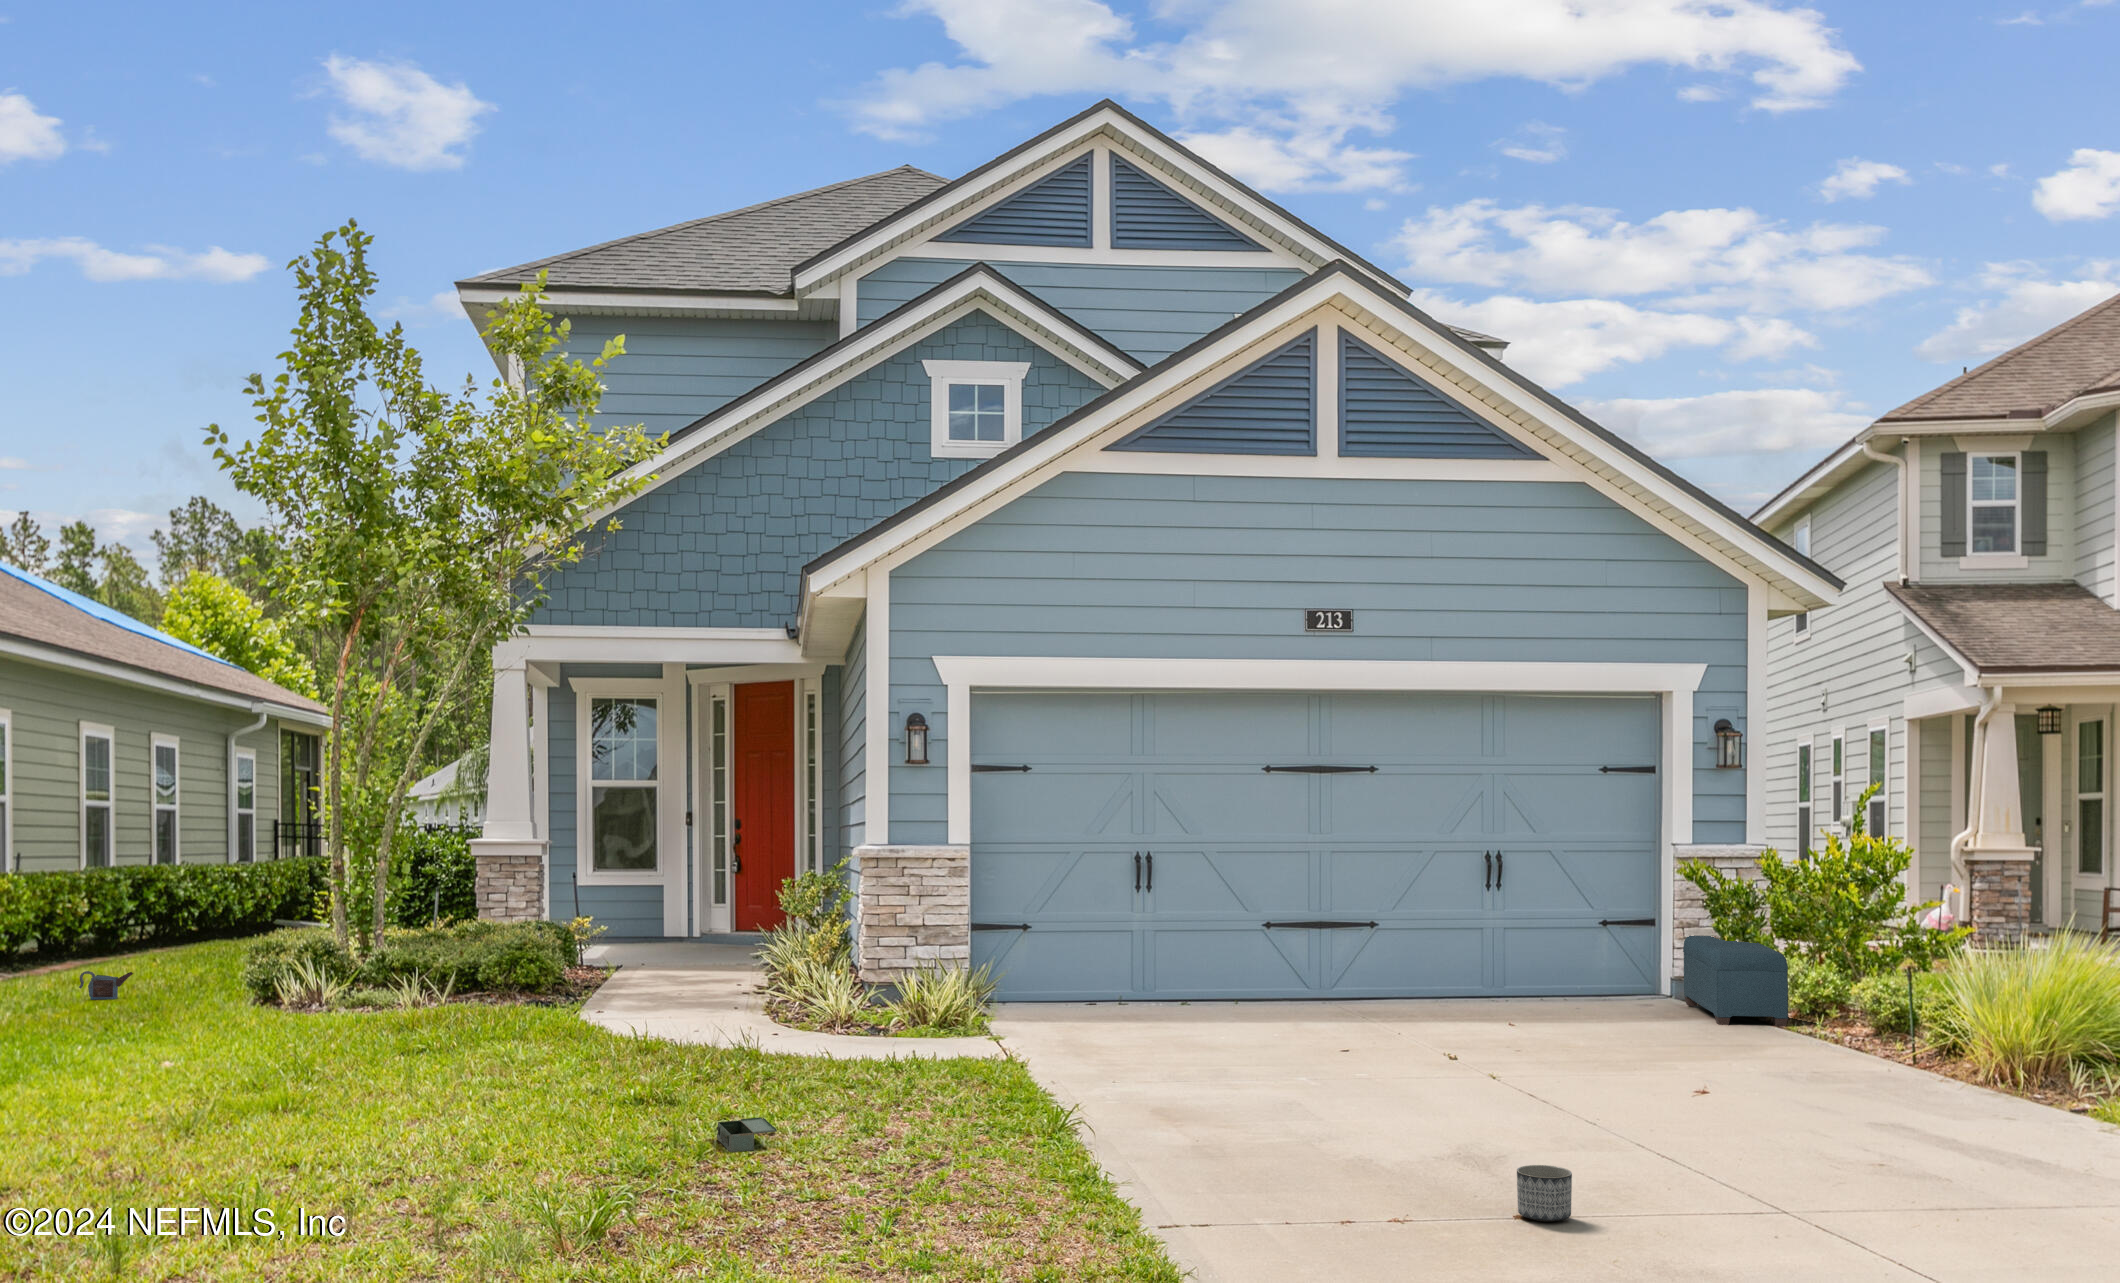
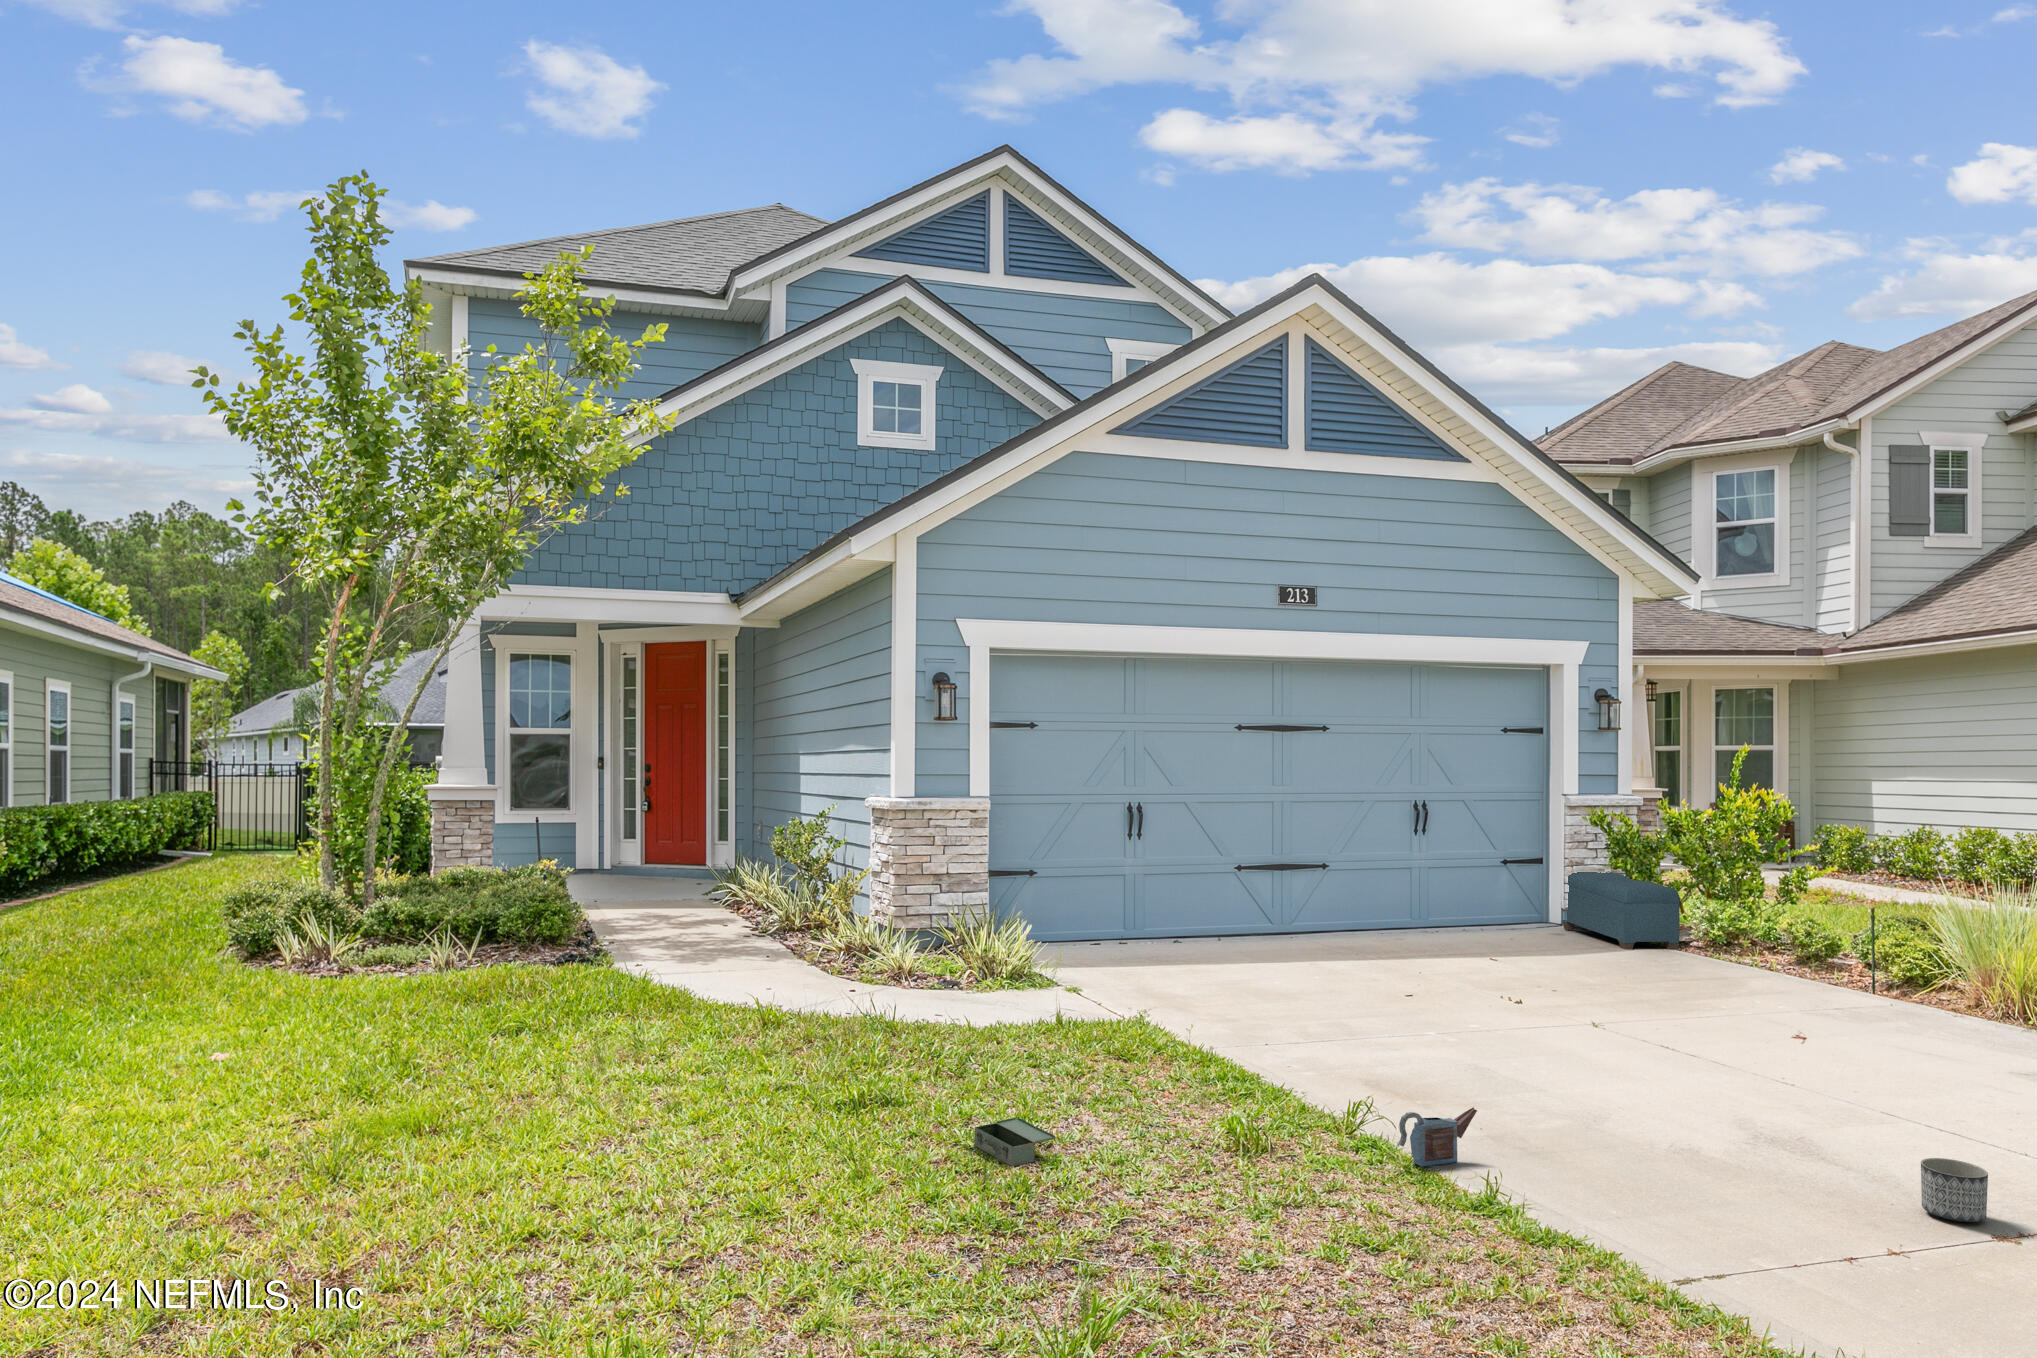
watering can: present [79,971,133,1000] -> present [1398,1108,1477,1167]

